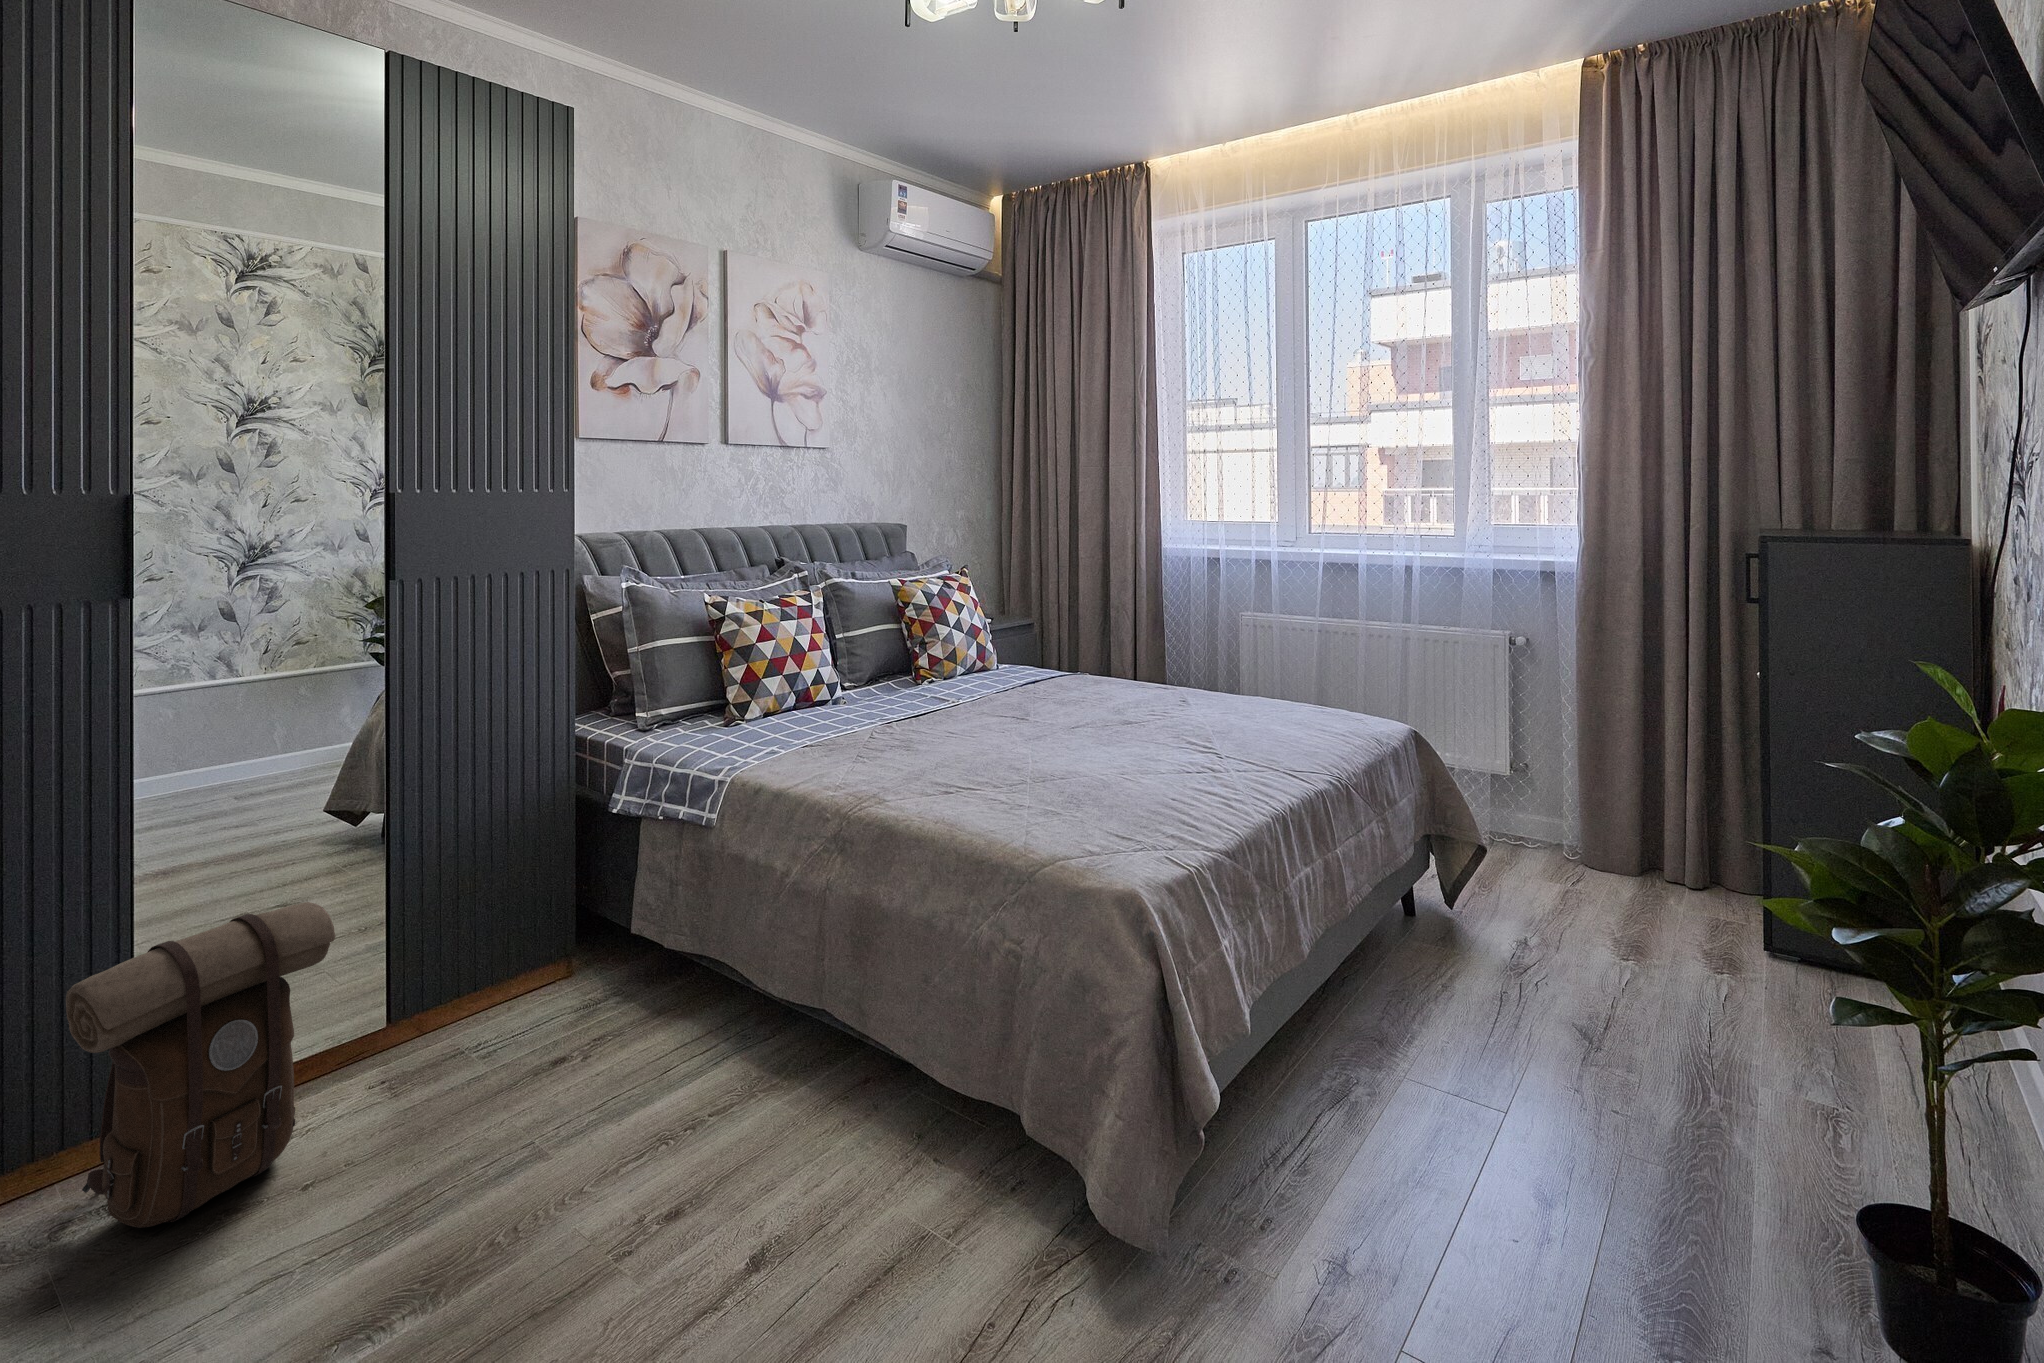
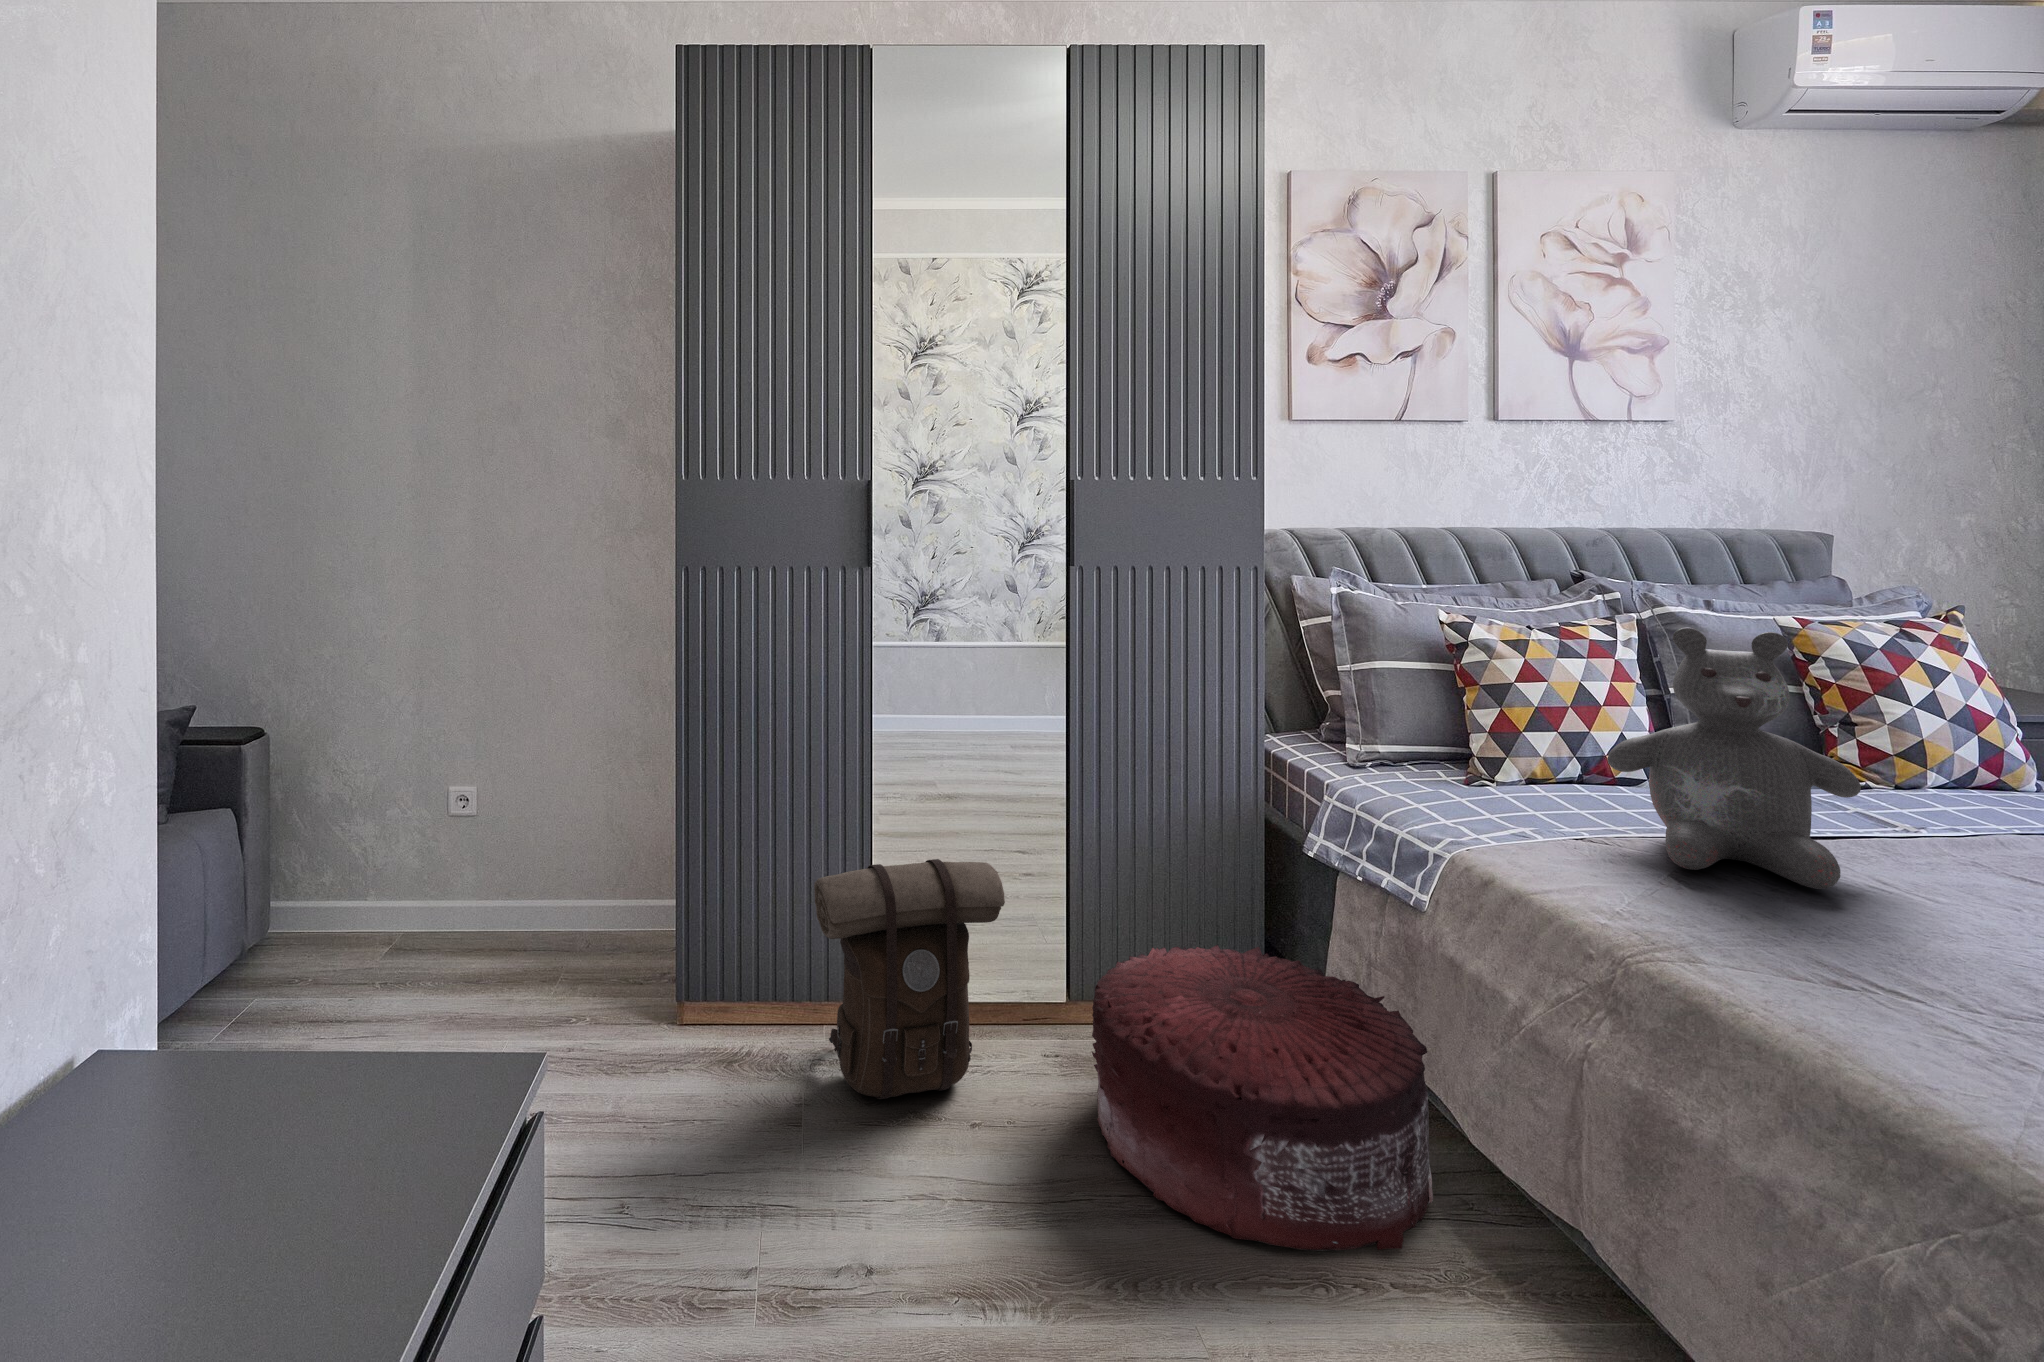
teddy bear: none [817,587,938,751] -> present [1607,628,1861,889]
pouf: none [440,902,727,1157] -> present [1092,945,1433,1251]

